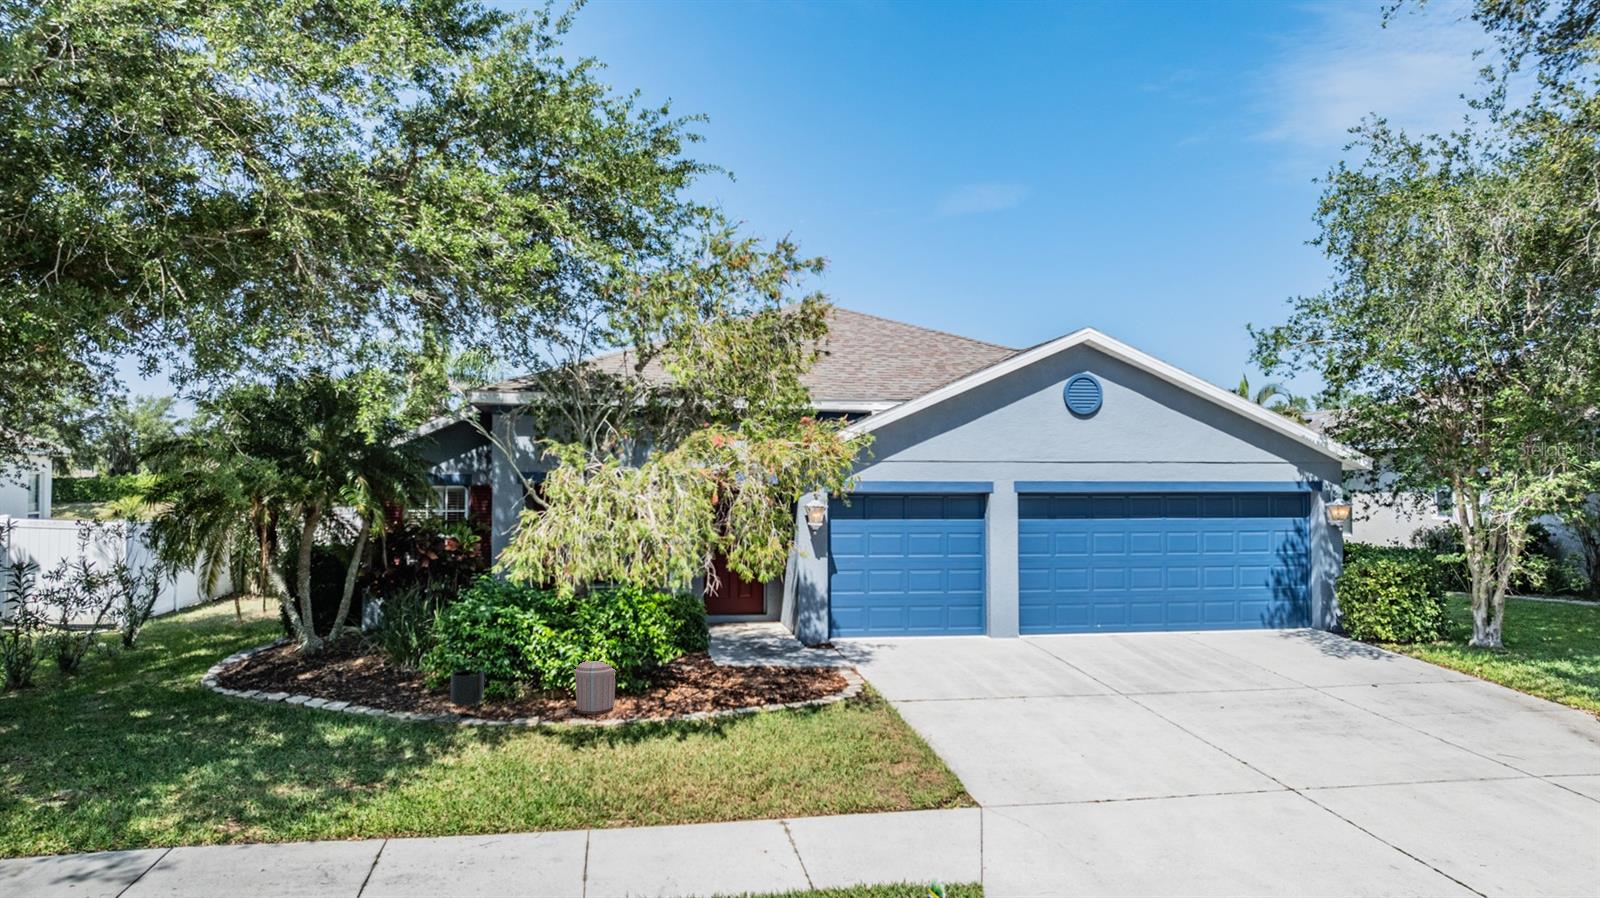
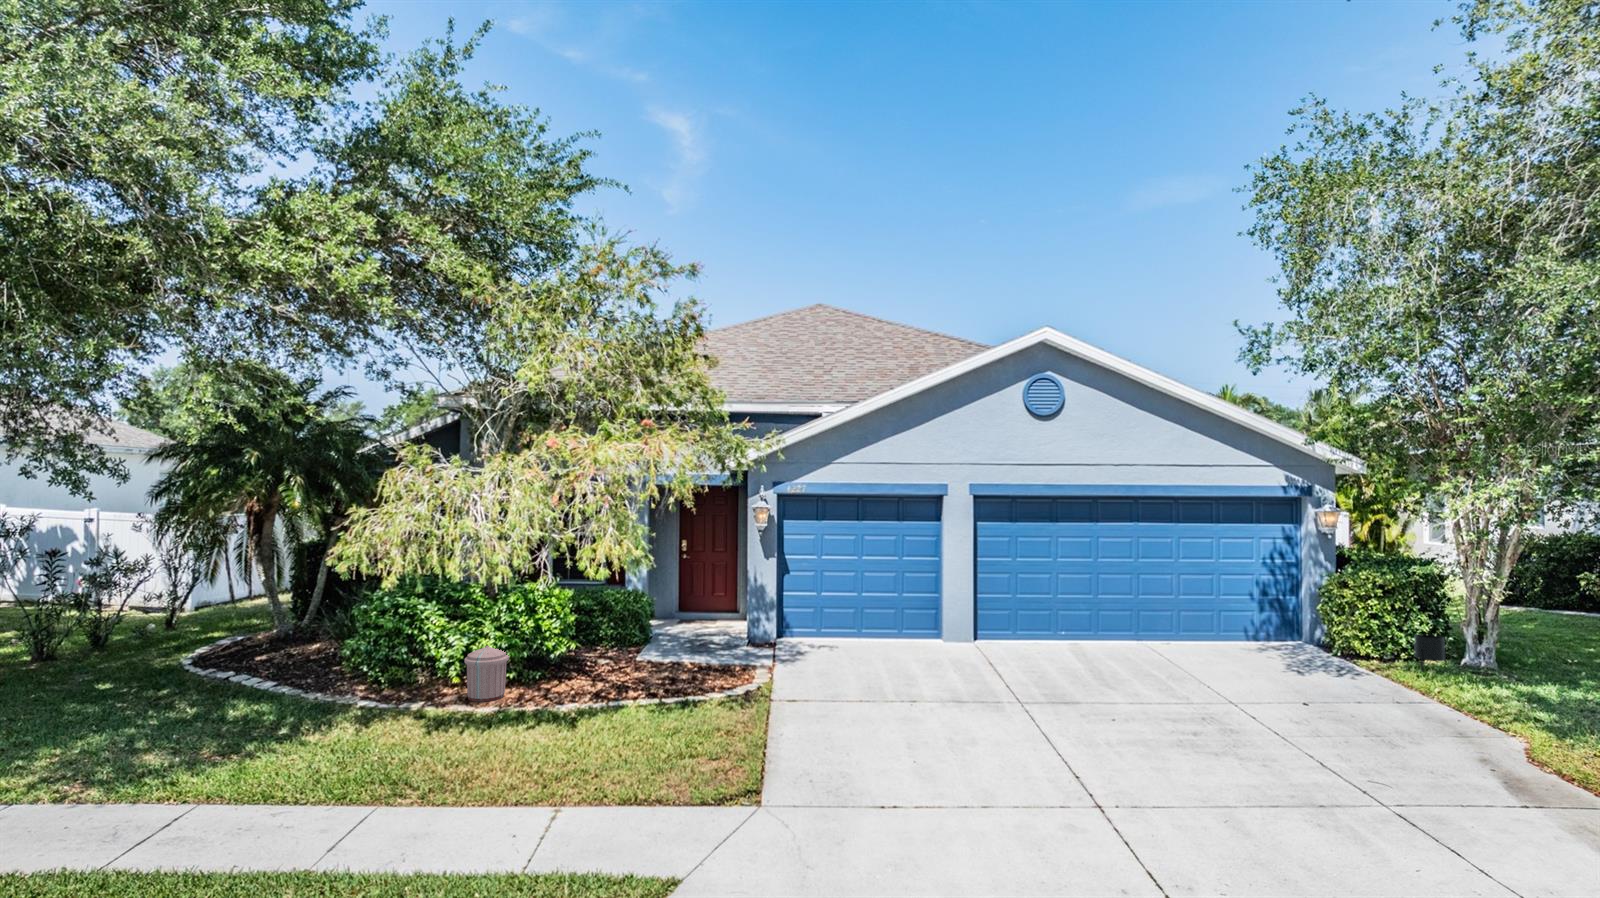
planter: present [449,669,484,715] -> present [1415,634,1446,666]

